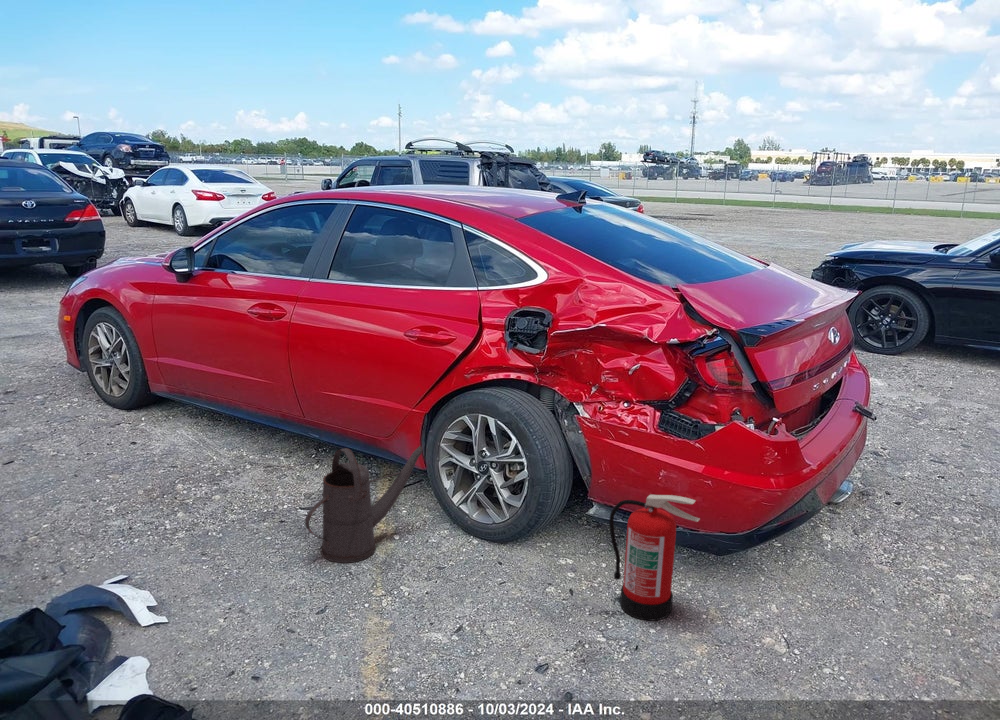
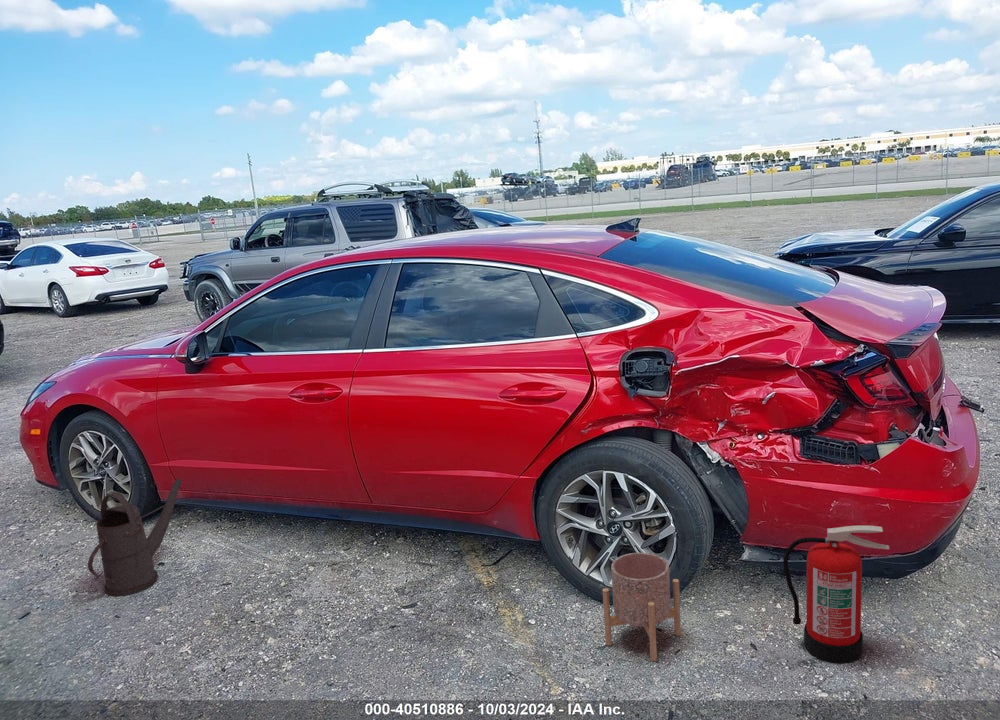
watering can: present [305,446,423,563] -> present [88,478,182,596]
planter: none [450,491,521,588] -> present [603,553,681,661]

